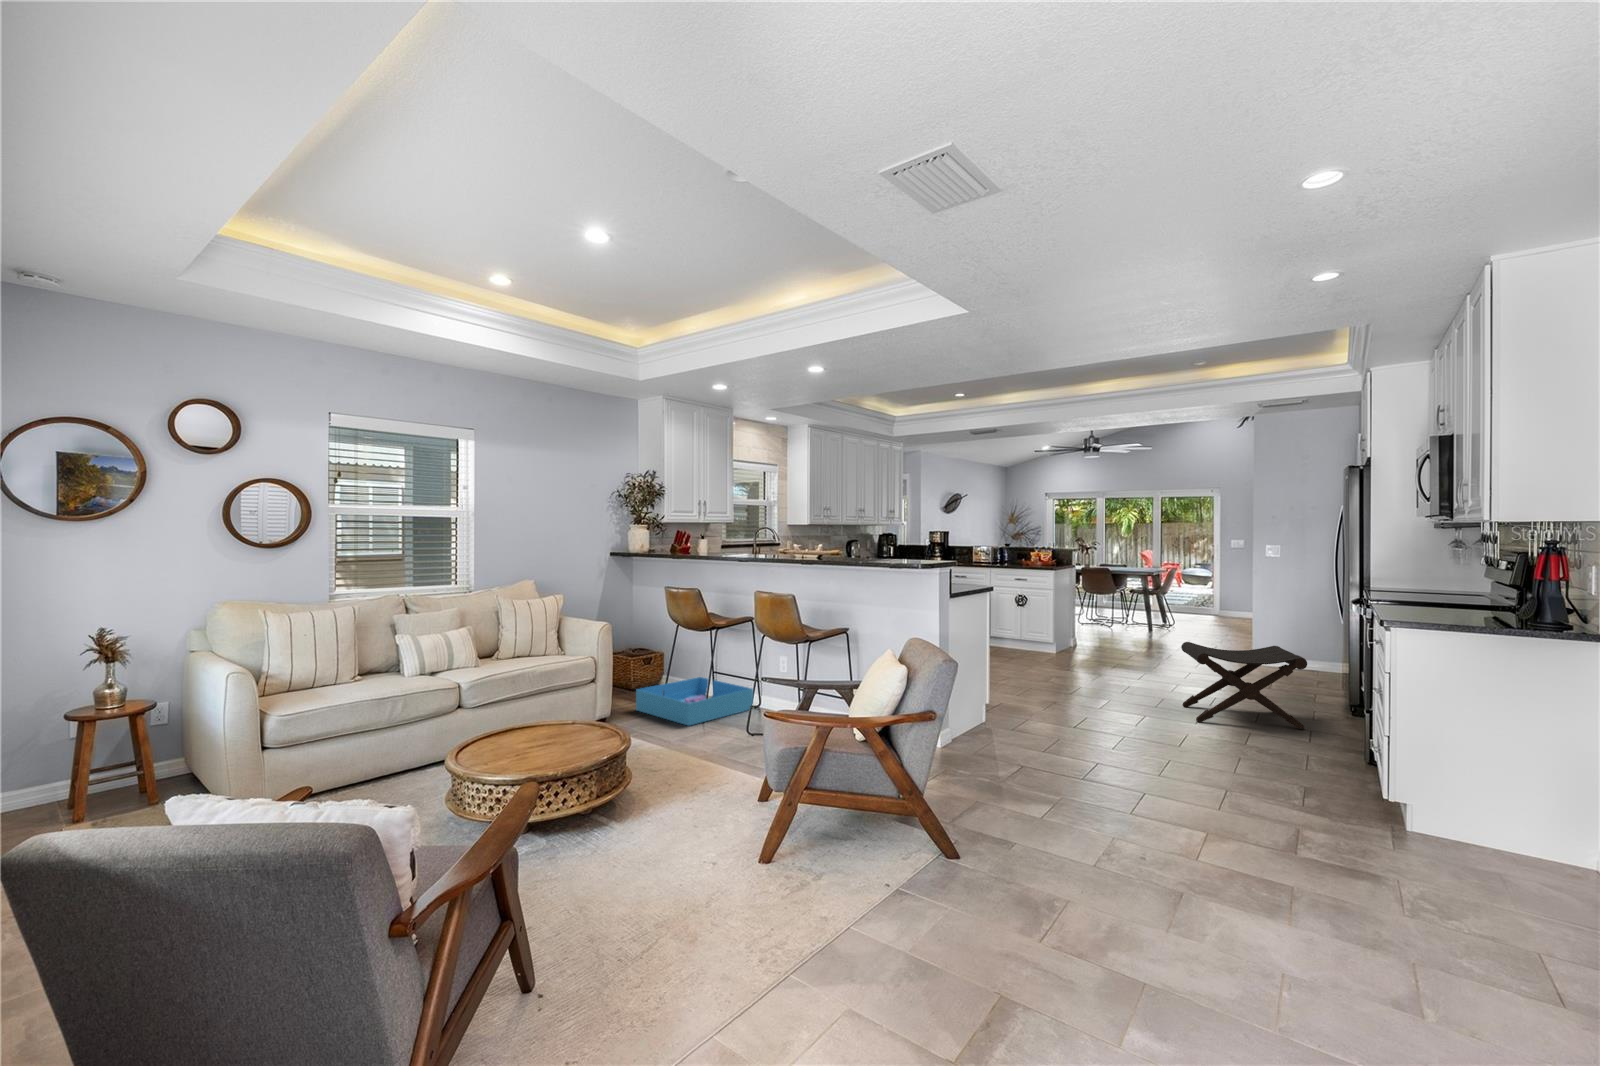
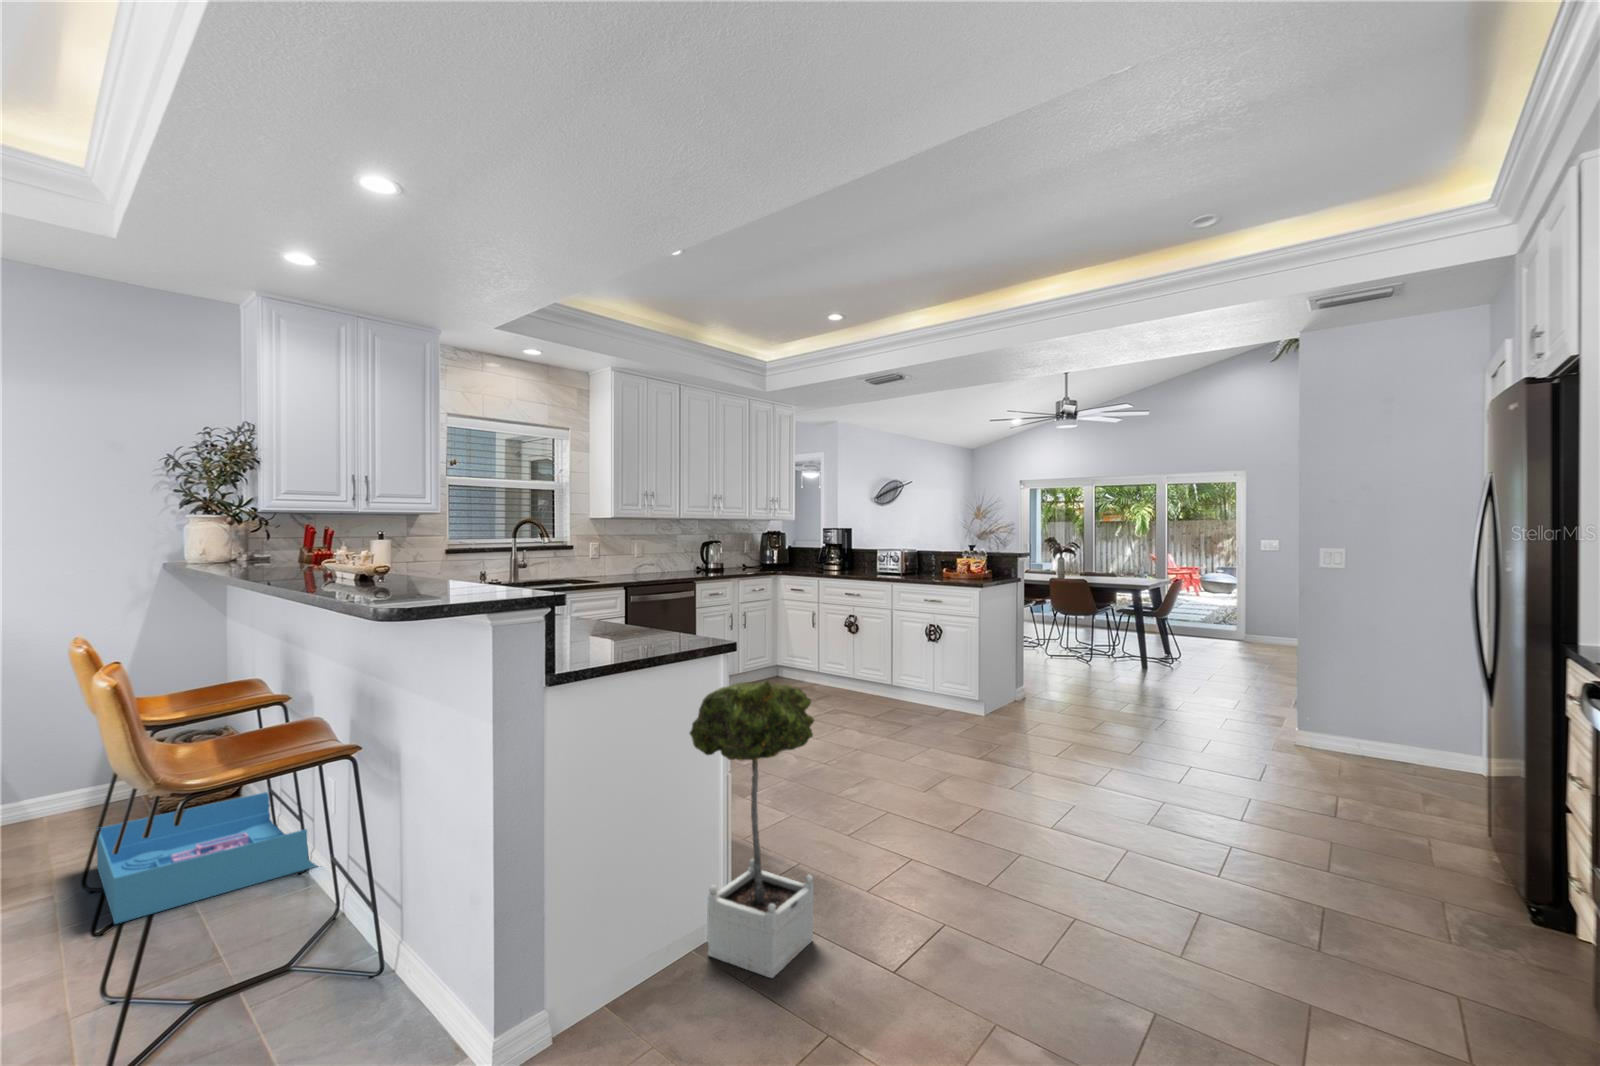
potted tree: none [983,603,1040,738] -> present [690,680,814,978]
footstool: present [1181,642,1307,729] -> none [1151,734,1408,946]

